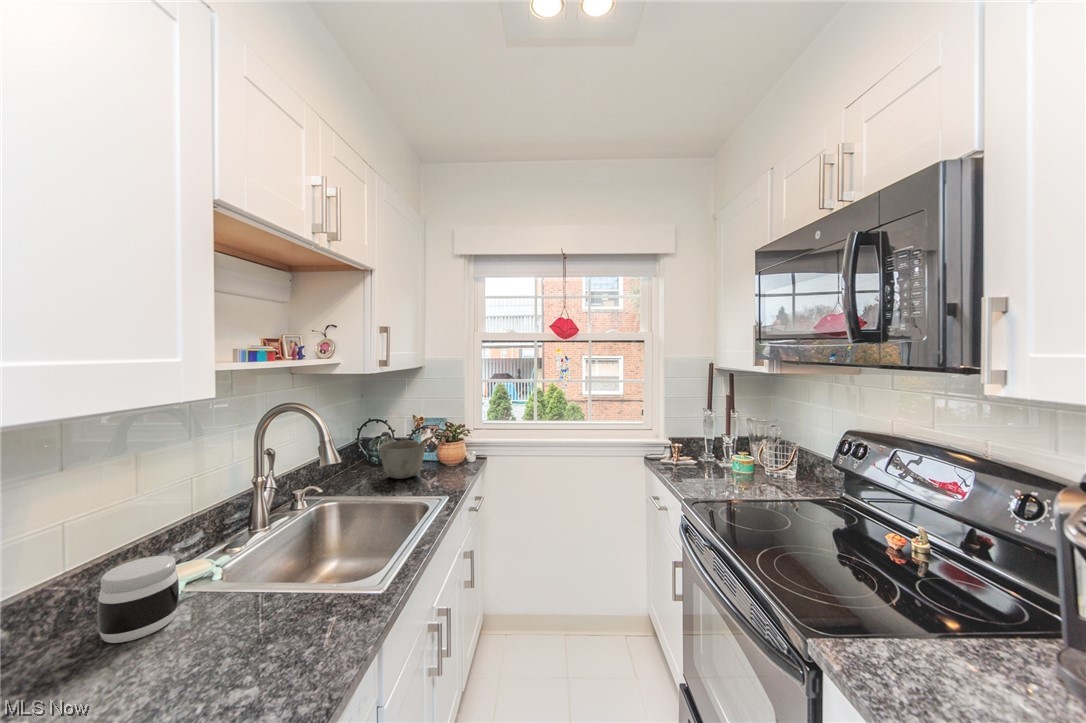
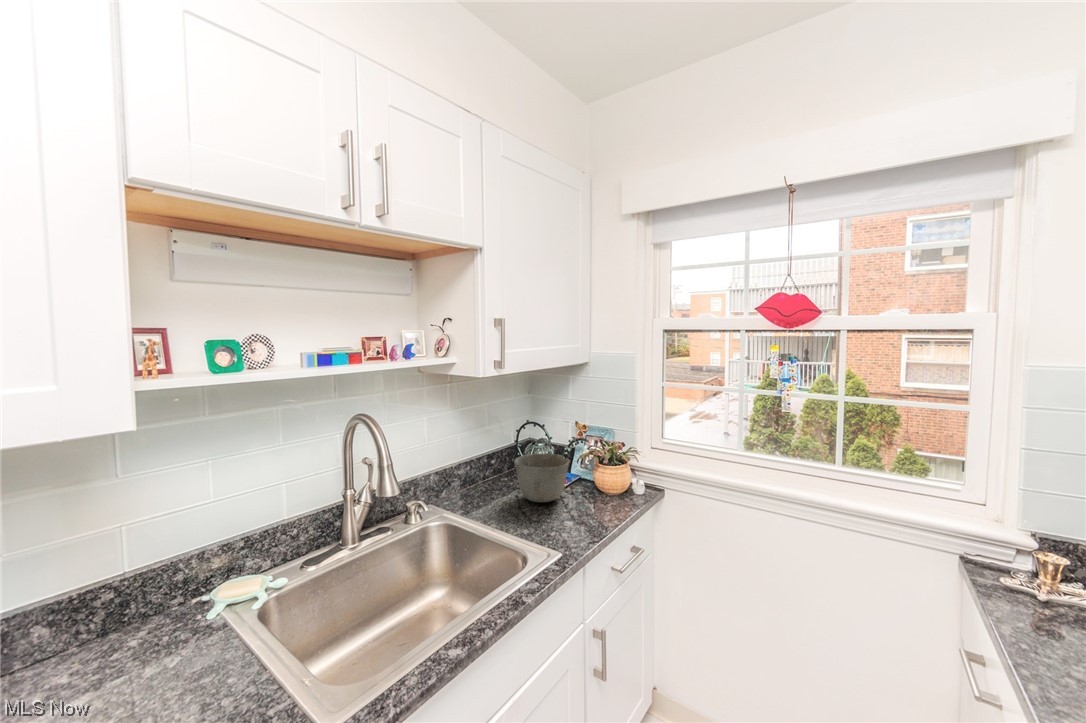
jar: present [97,556,179,643] -> none [98,577,188,677]

